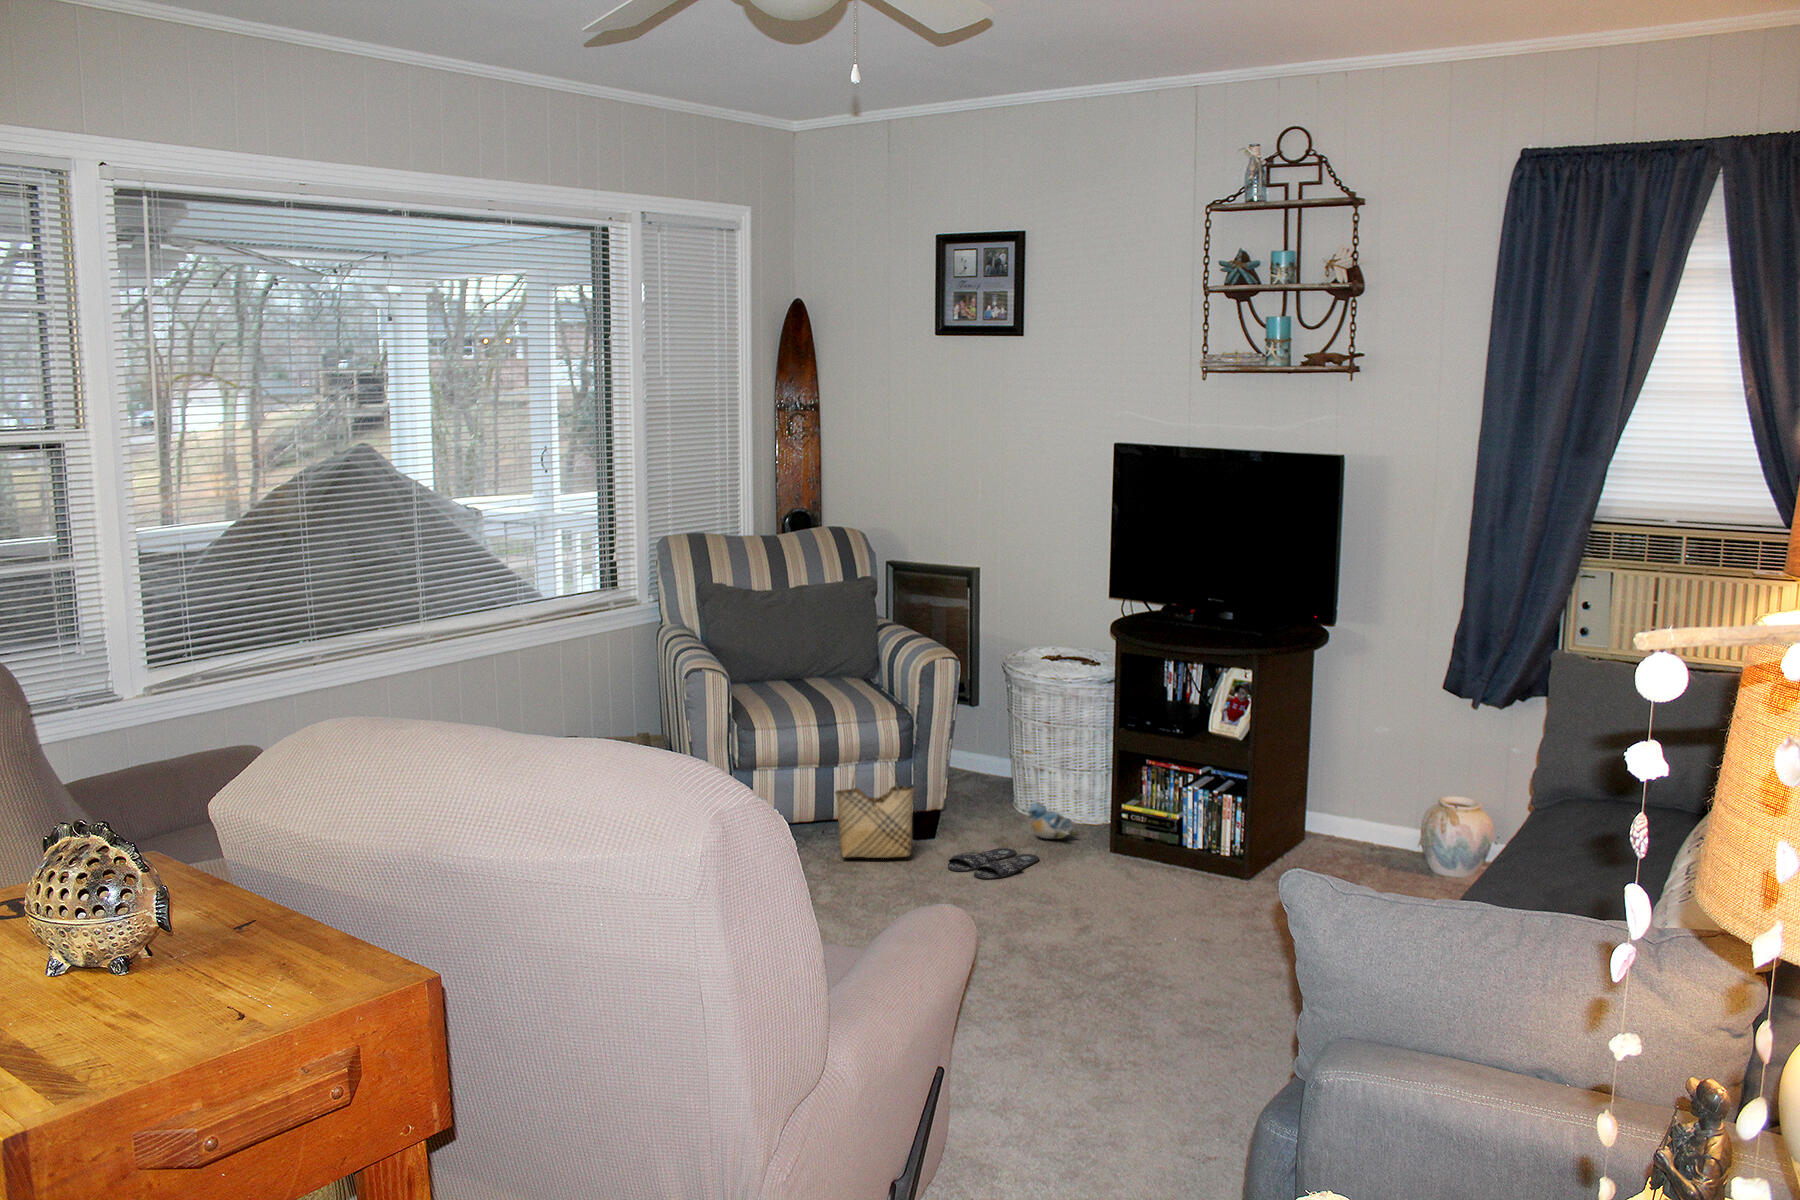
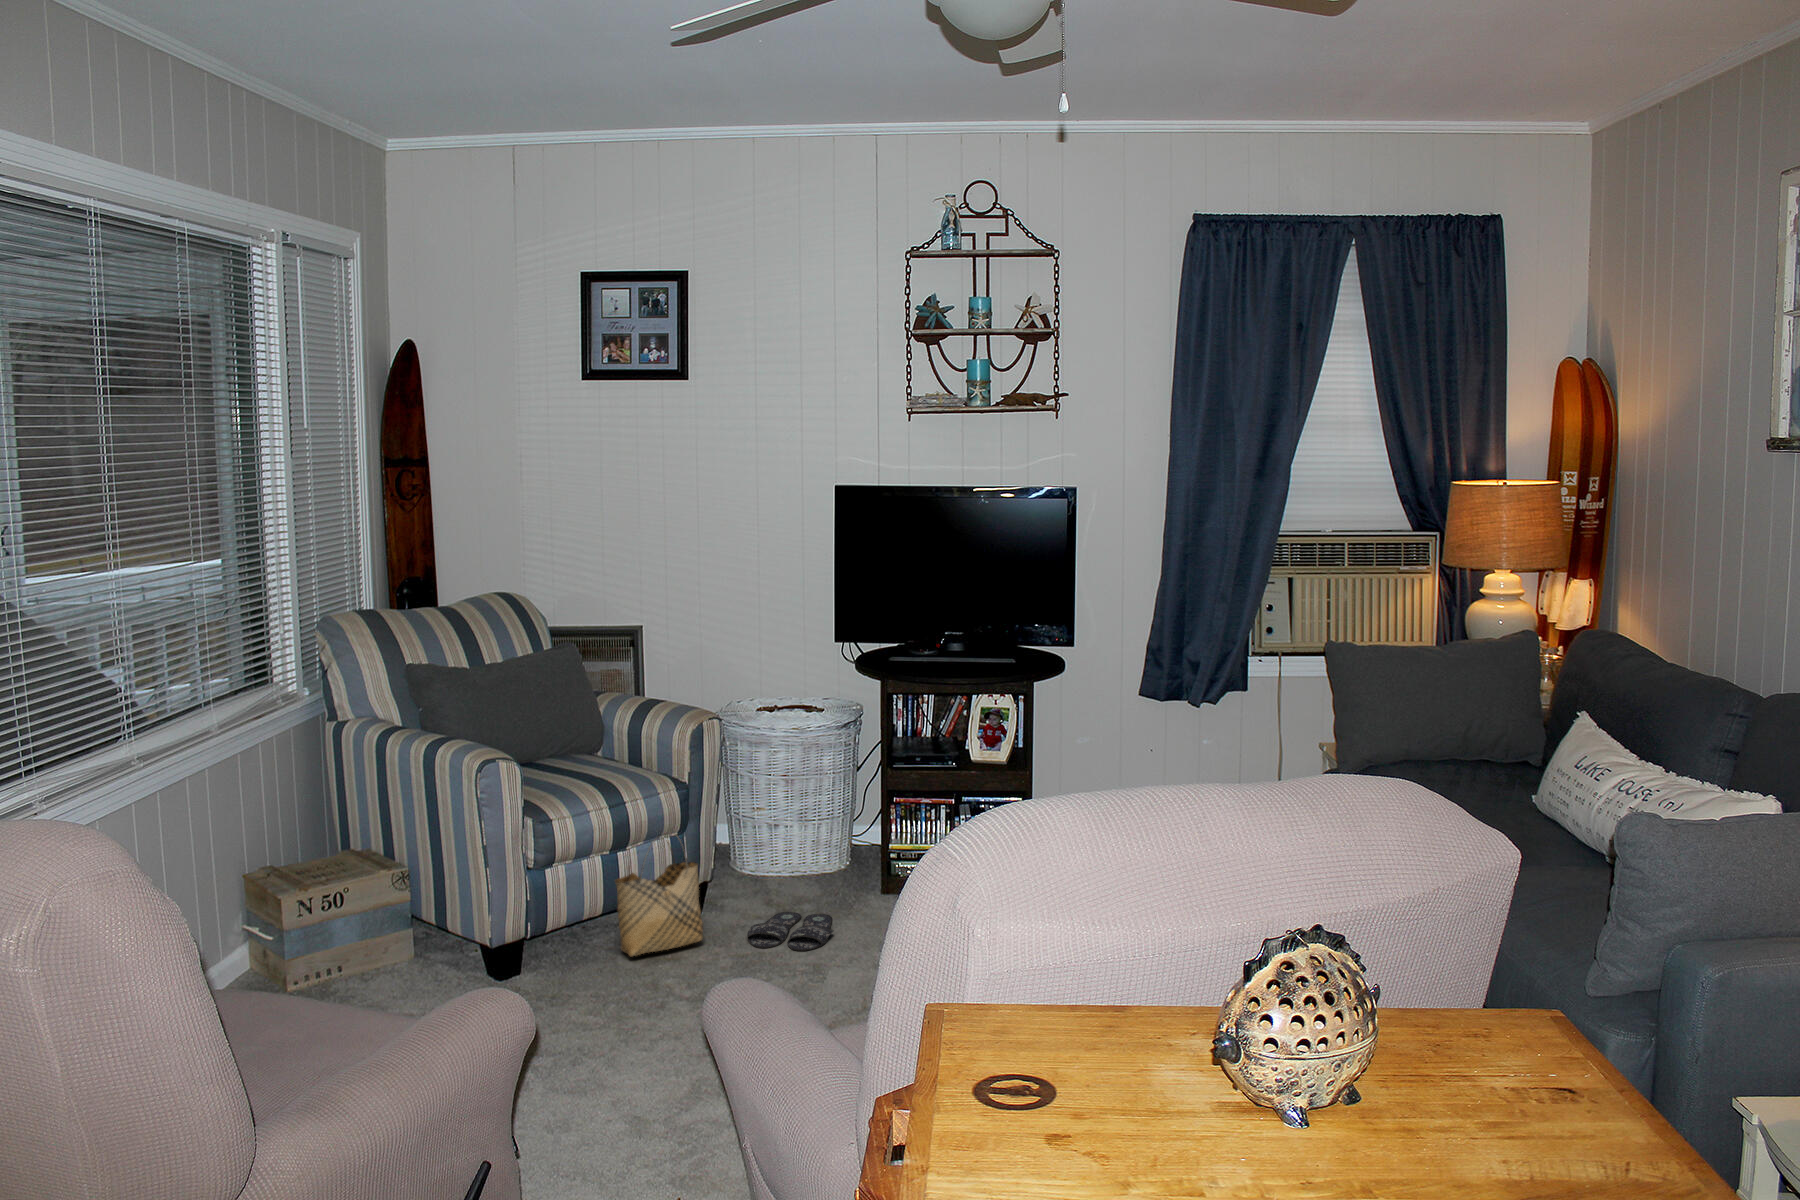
plush toy: present [1028,803,1077,839] -> none [786,857,839,894]

